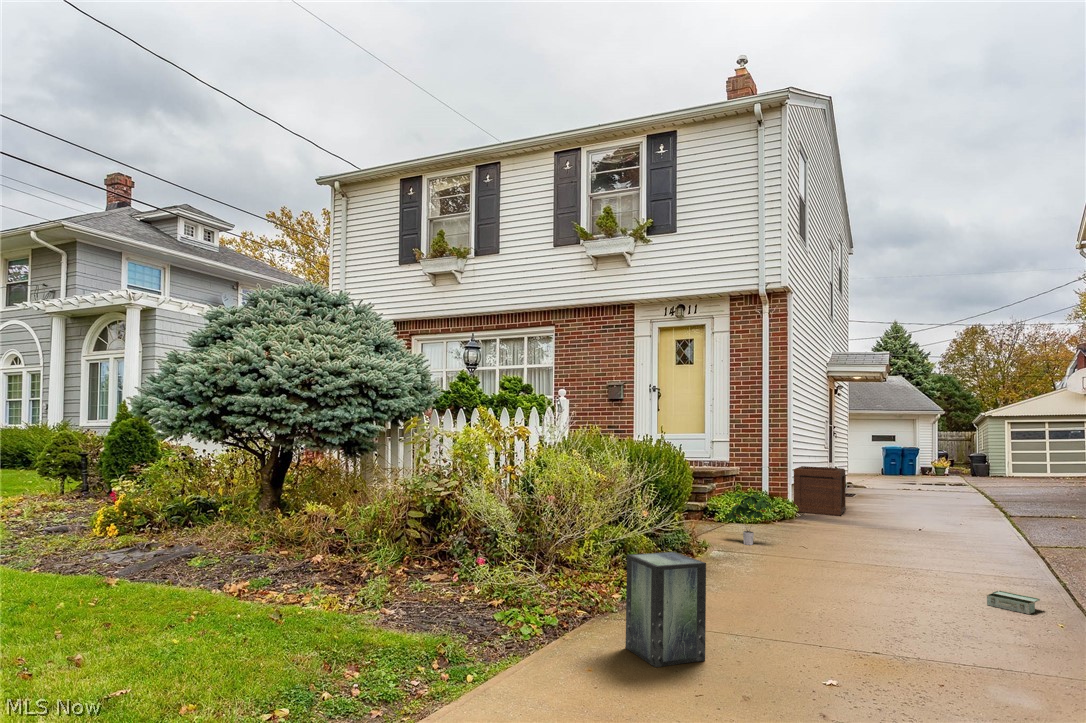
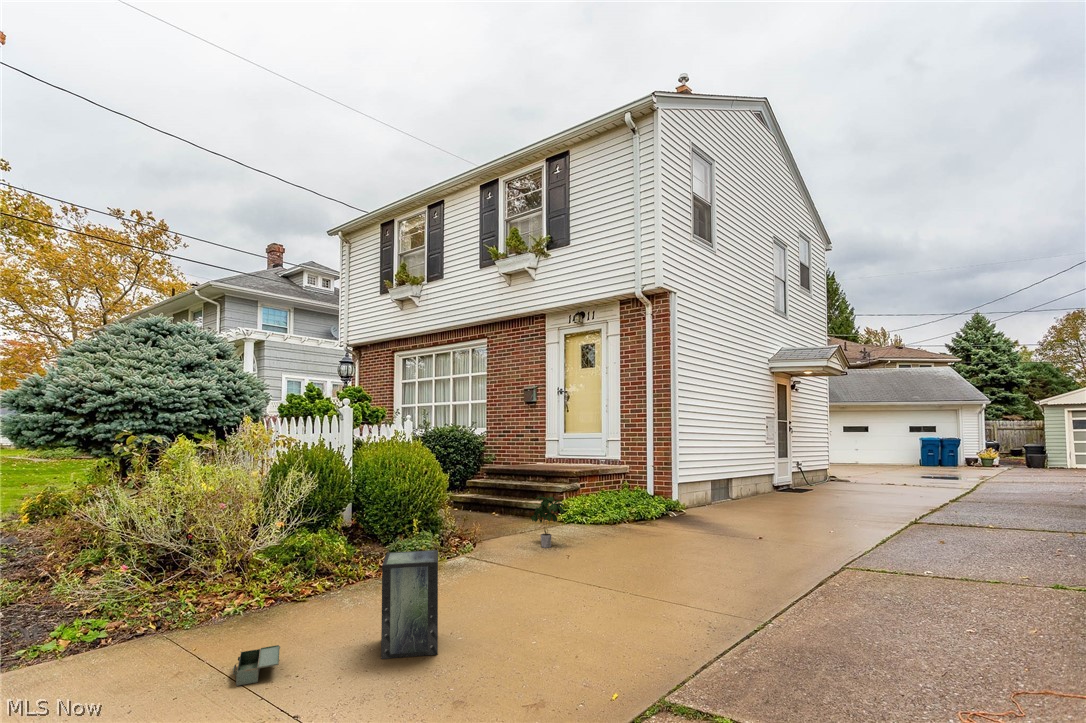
wooden crate: present [794,466,846,516] -> none [682,464,744,514]
storage box: present [626,552,706,667] -> present [381,550,438,659]
toolbox: present [987,591,1040,614] -> present [233,645,280,686]

